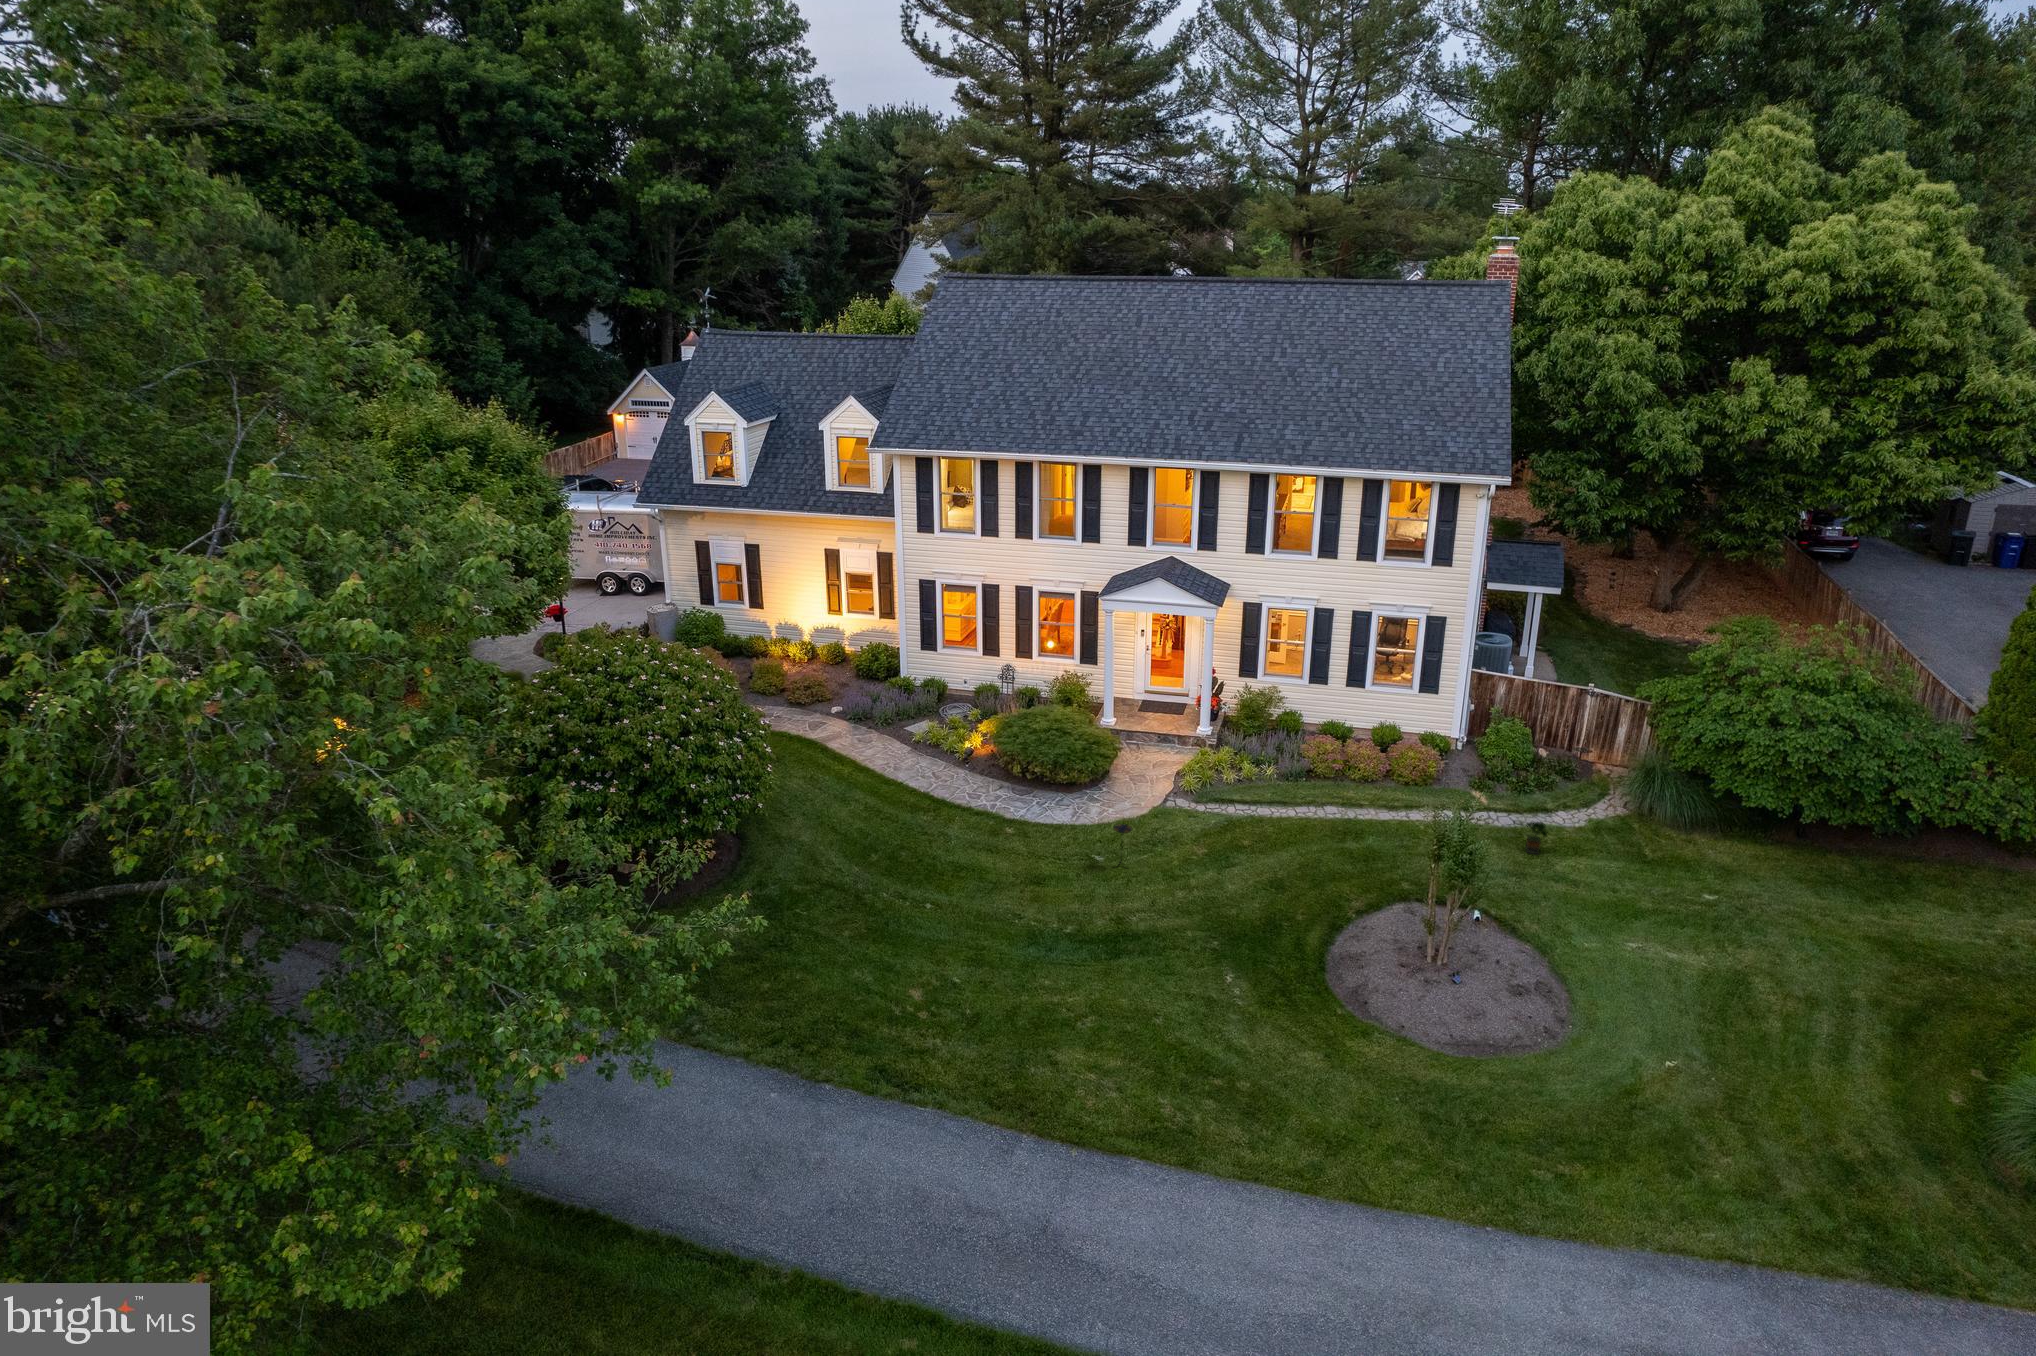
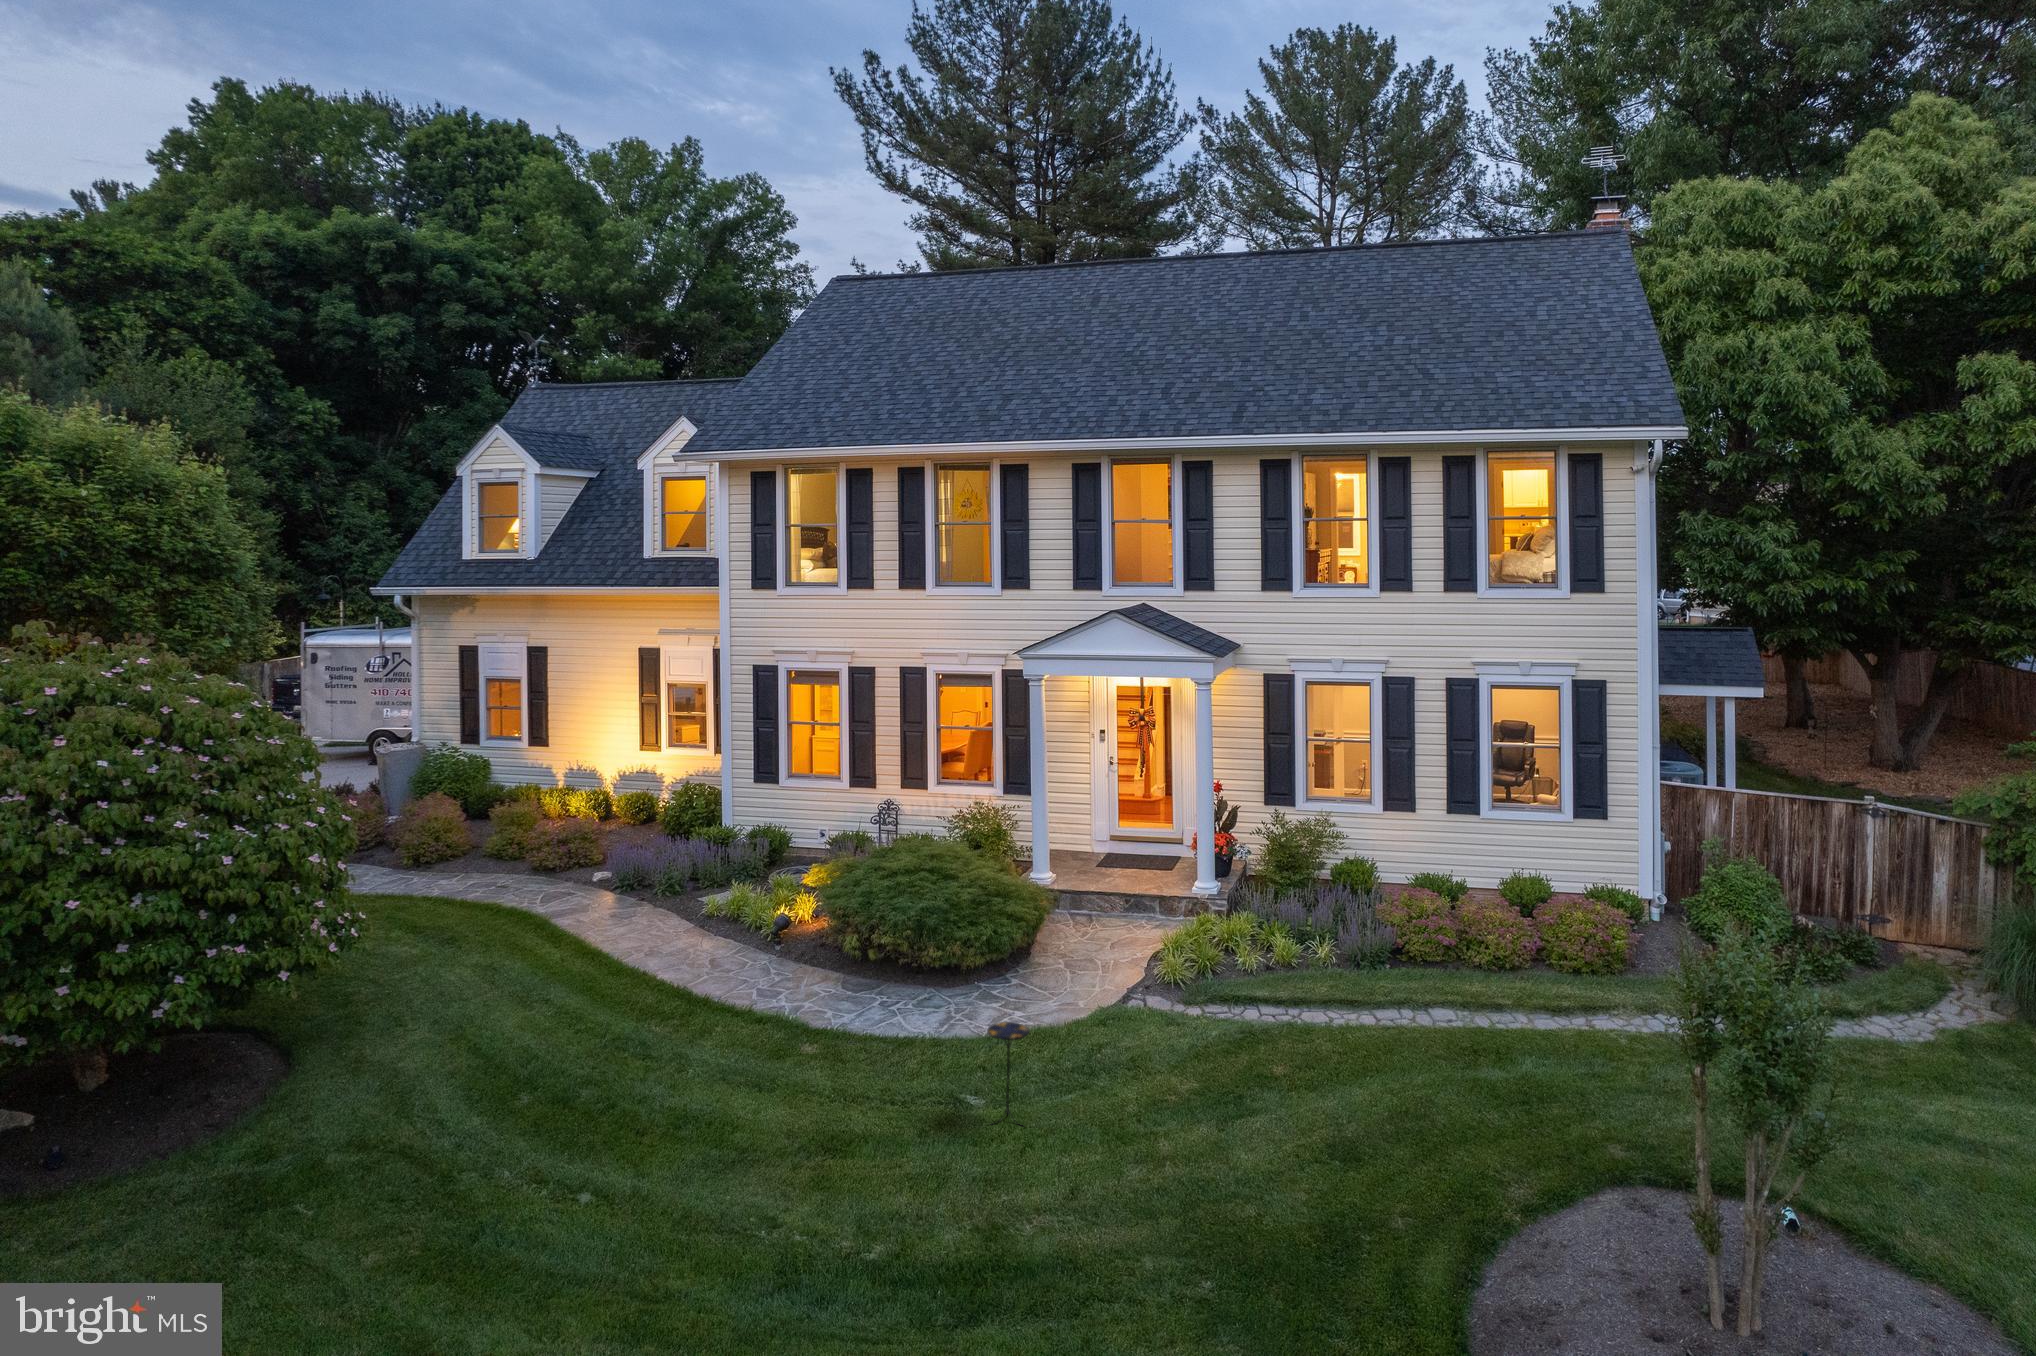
potted tree: present [1526,822,1548,854] -> none [1882,1016,1943,1093]

